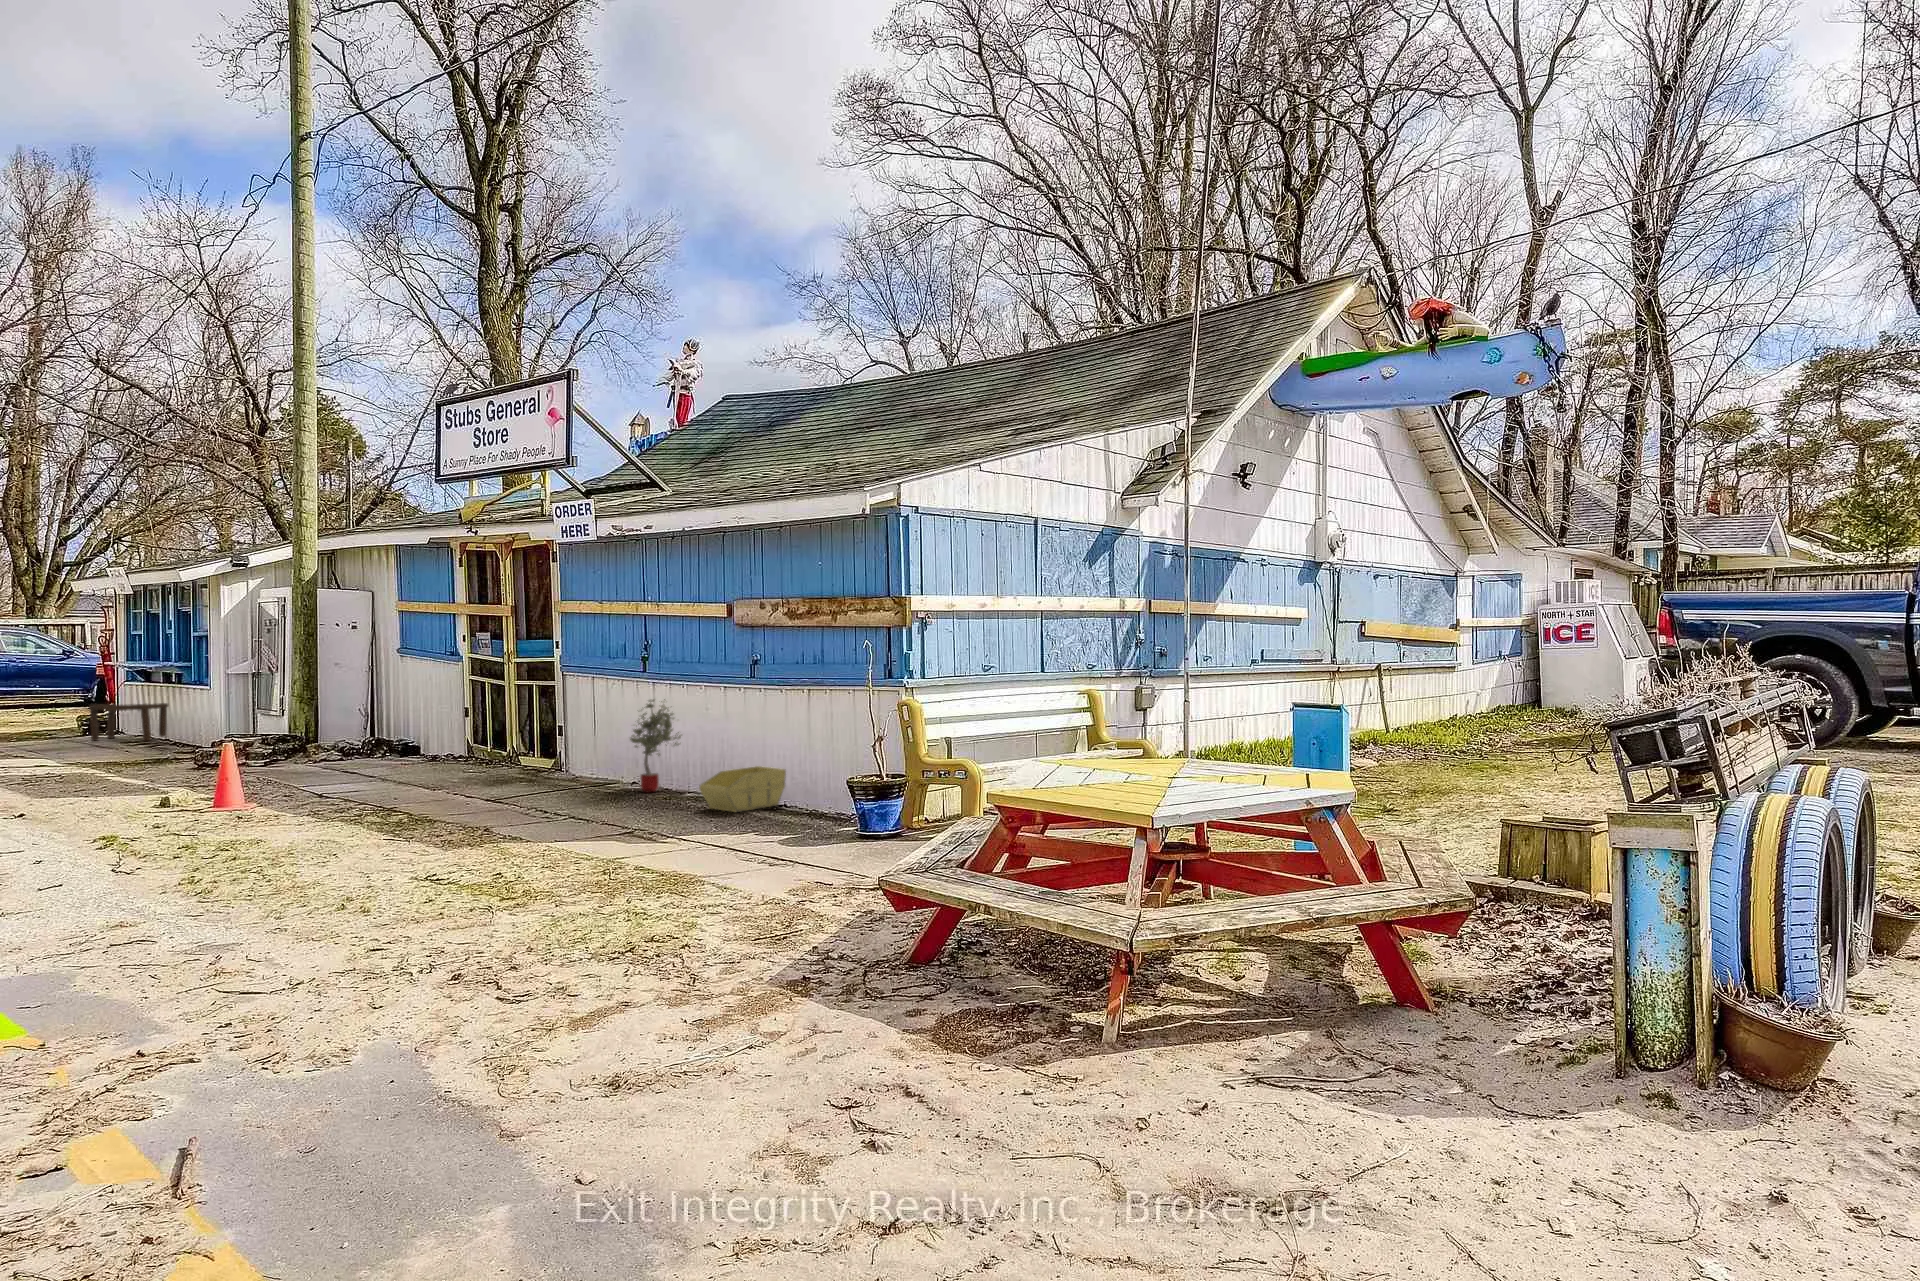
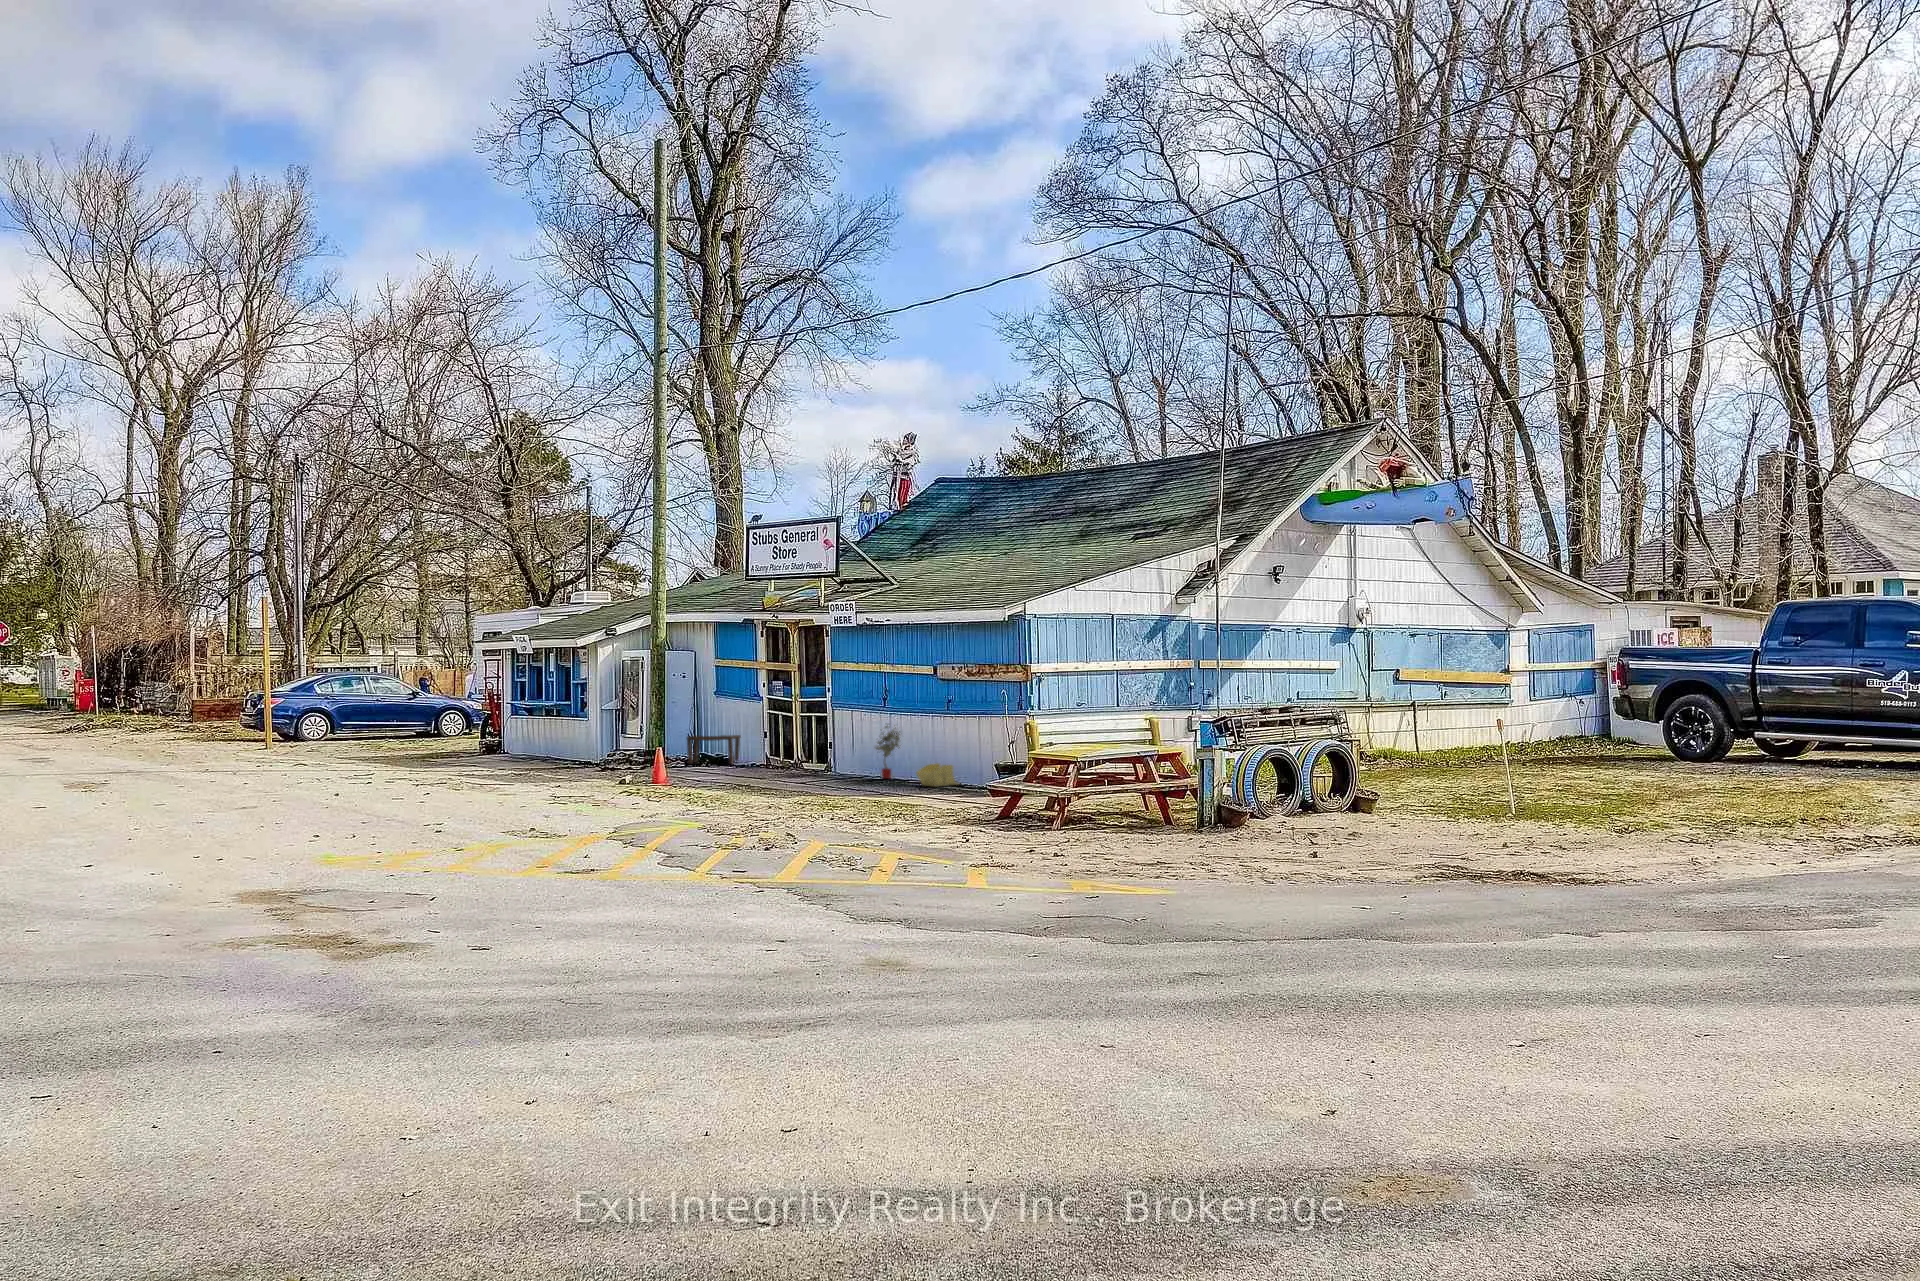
bench: present [89,703,168,741] -> present [687,735,741,764]

